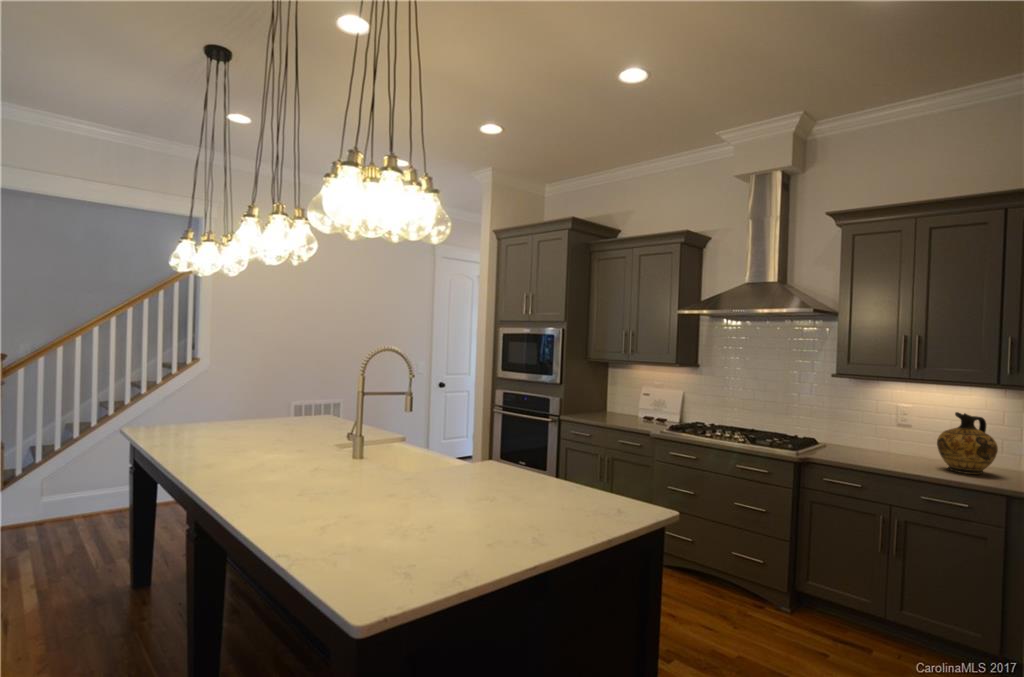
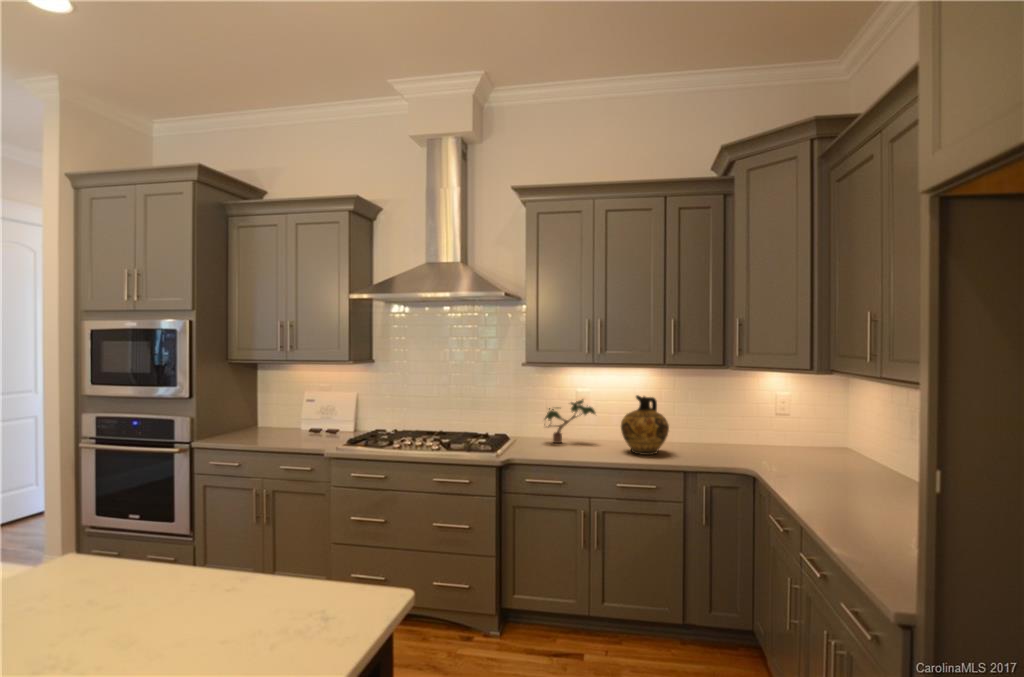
potted plant: none [848,411,921,453] -> present [545,399,595,443]

